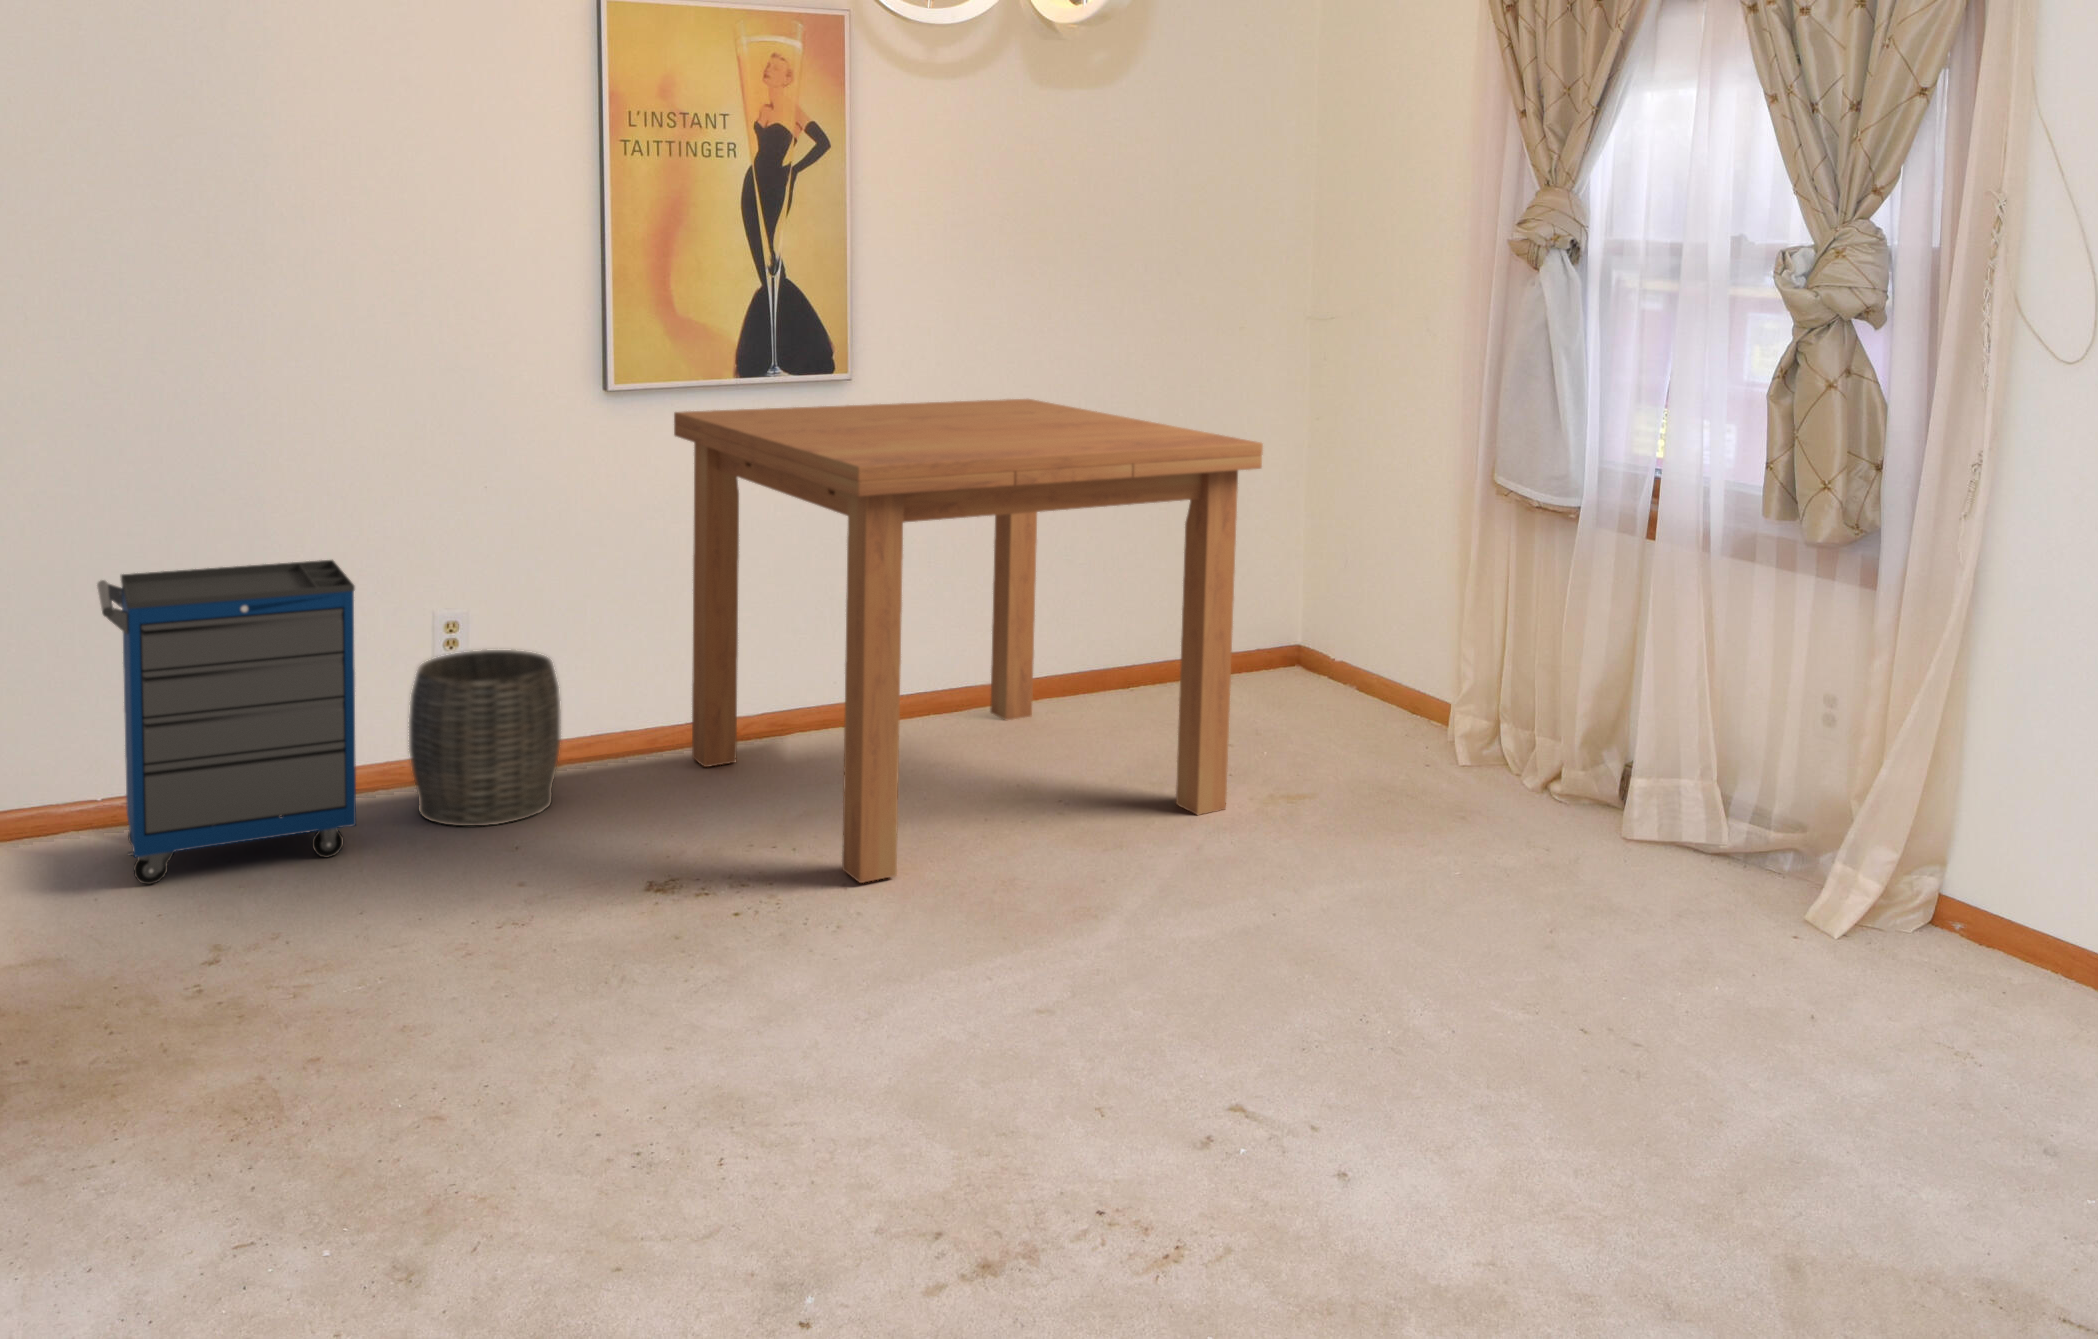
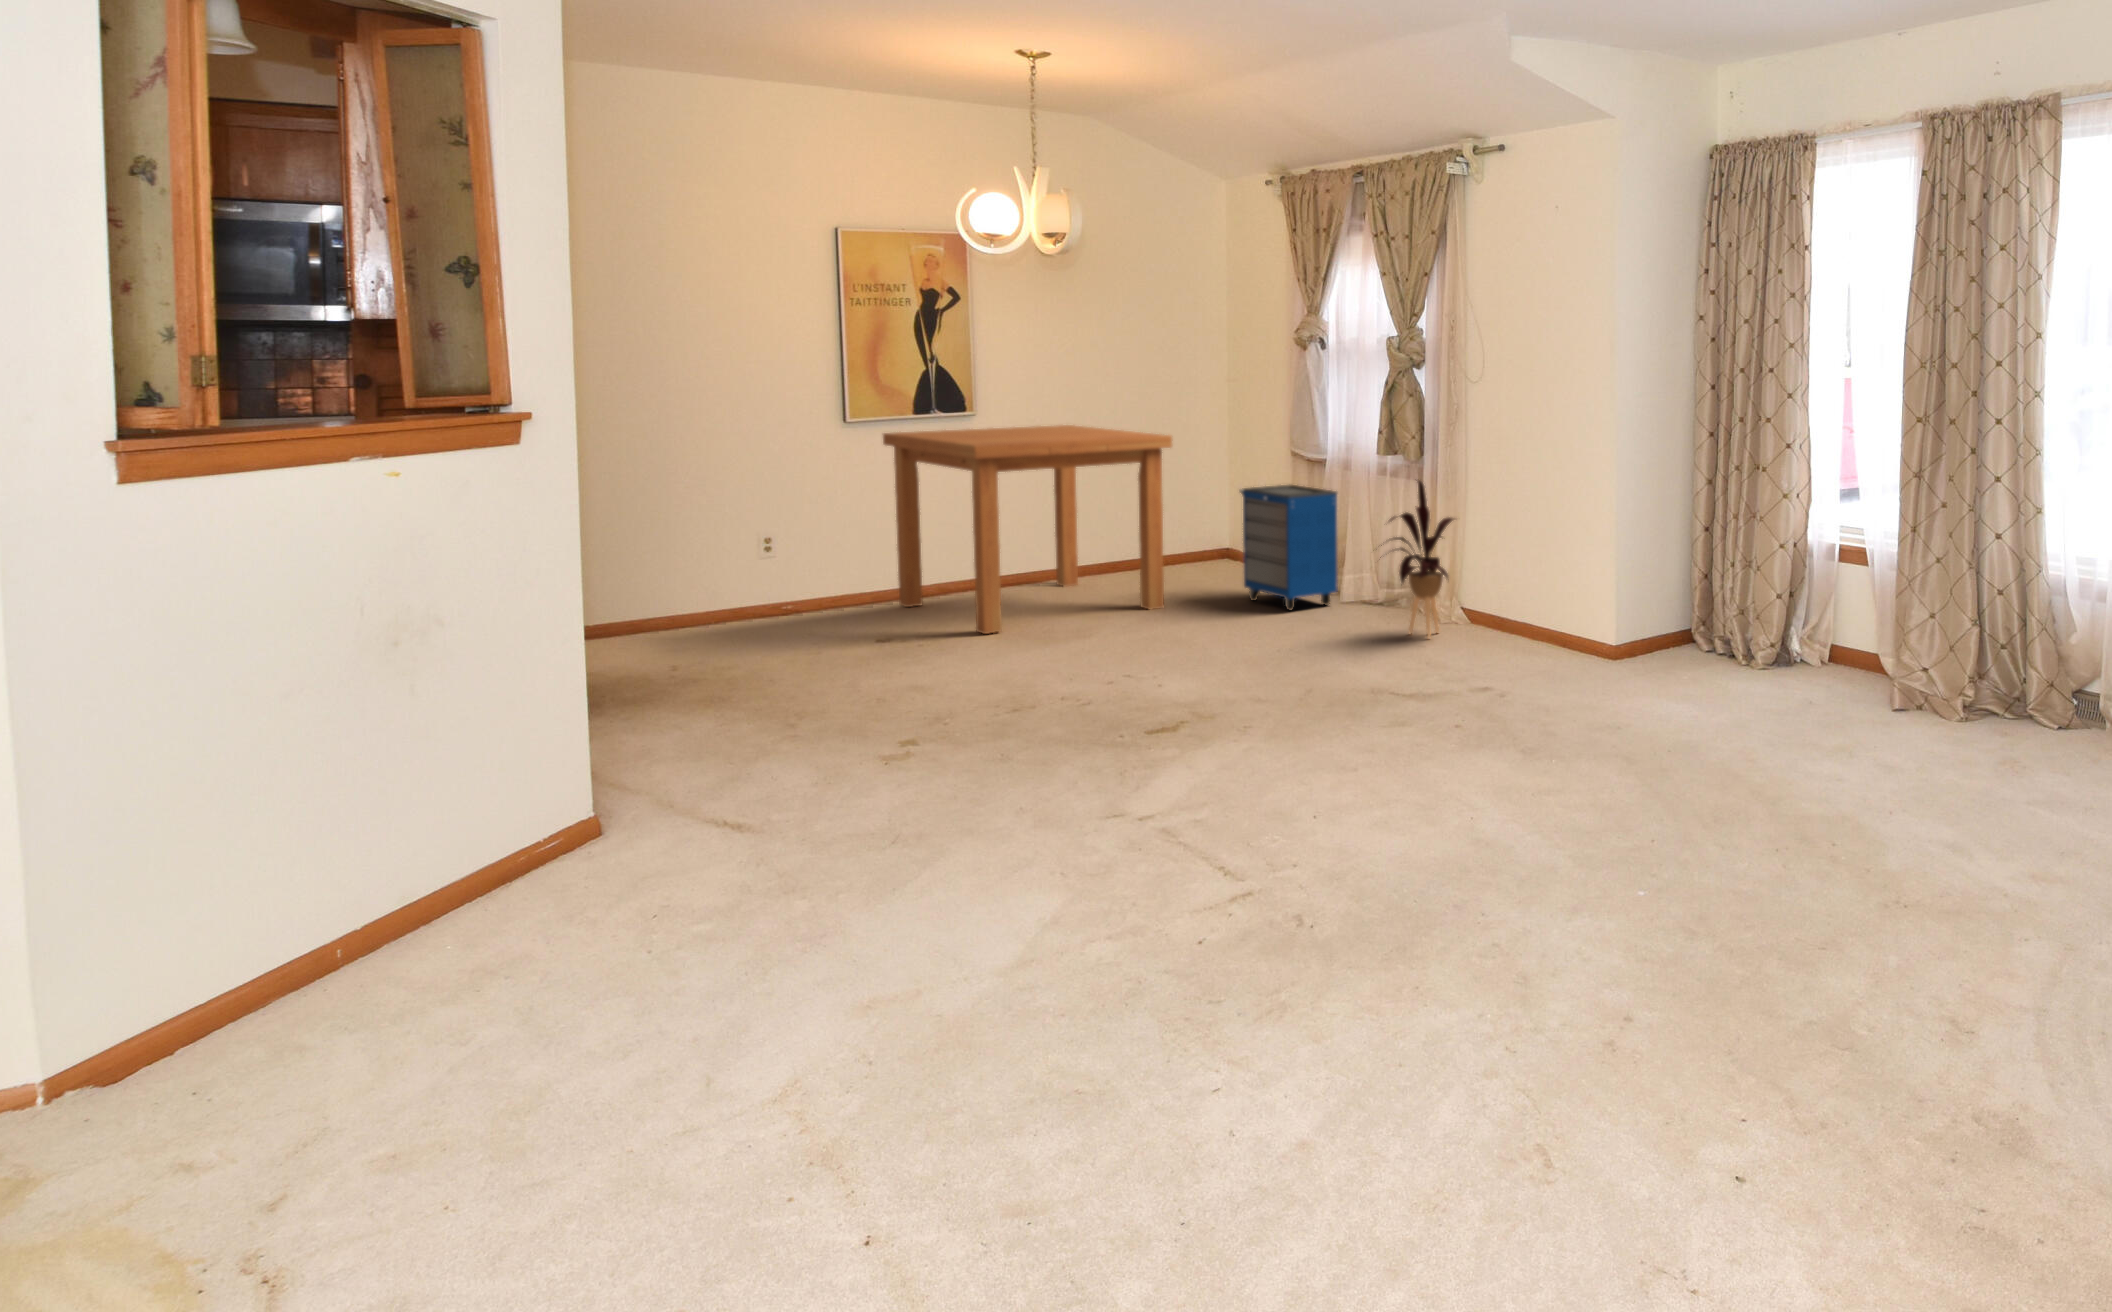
cabinet: present [97,560,356,884] -> present [1240,484,1337,610]
house plant: none [1780,603,2003,1003] -> present [1380,480,1454,638]
woven basket: present [409,650,561,826] -> none [756,551,833,629]

